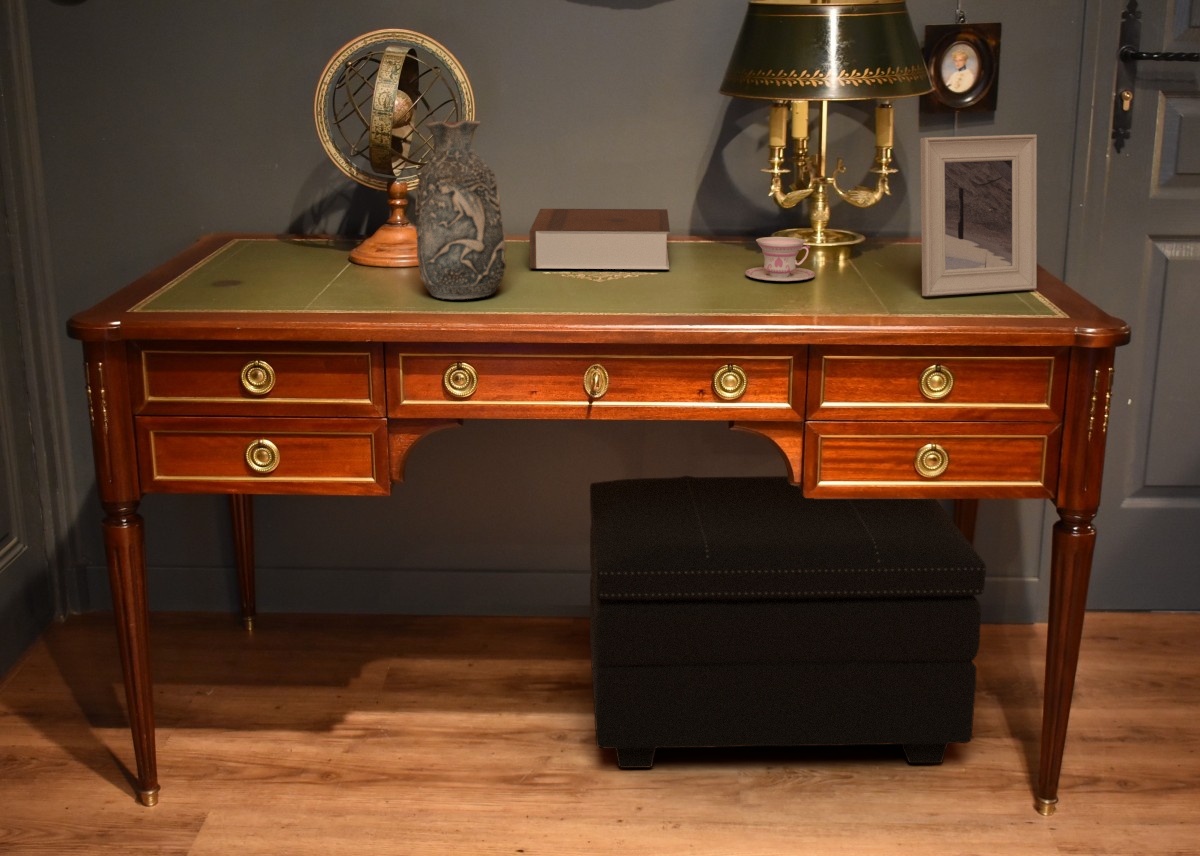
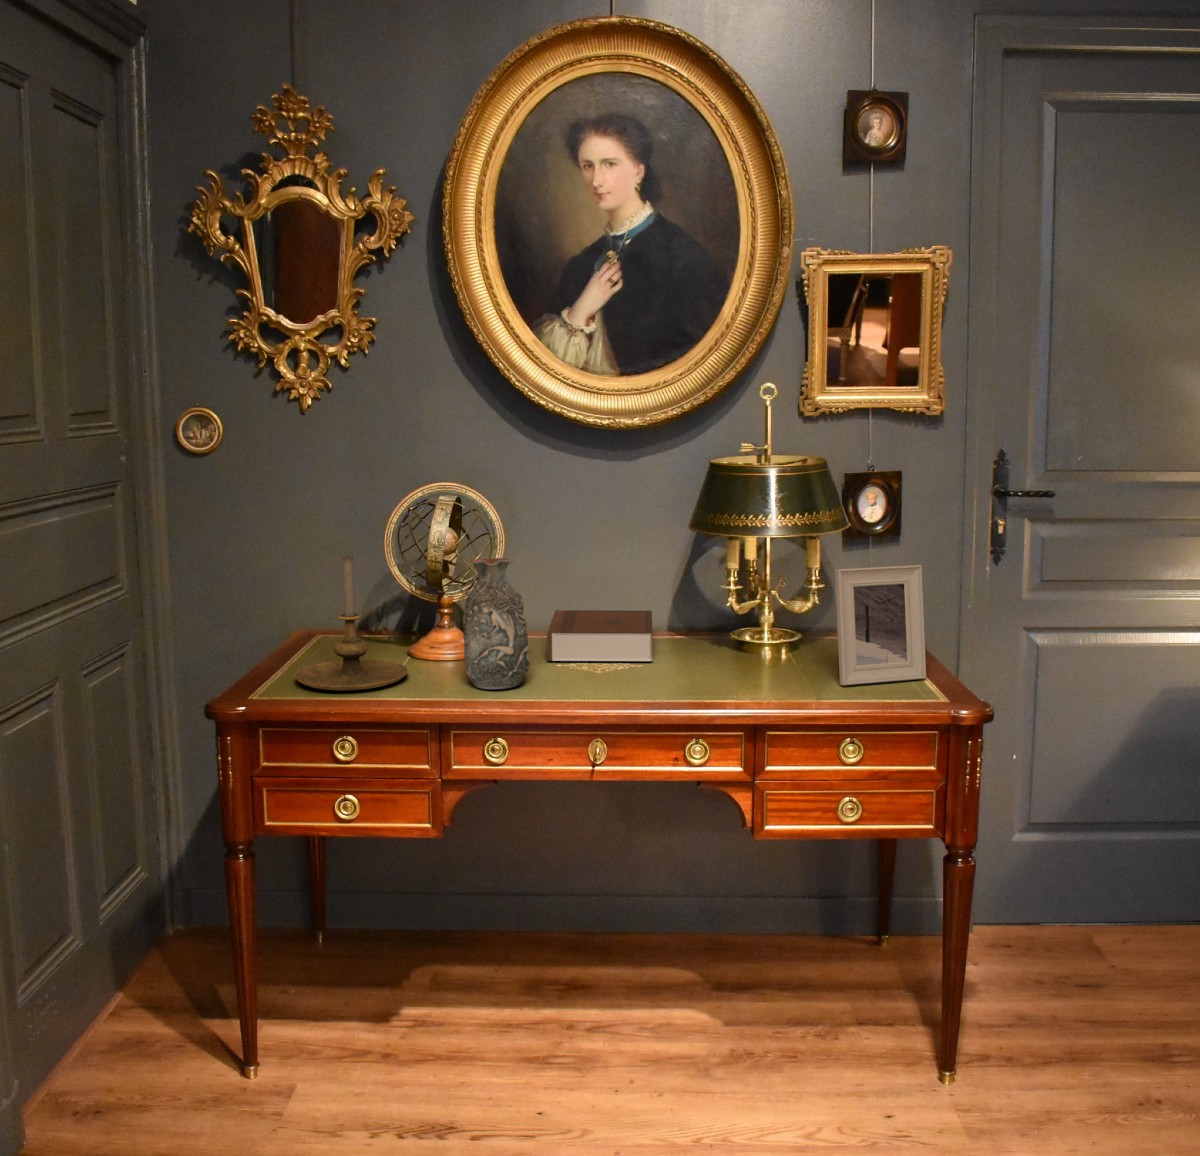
candle holder: none [190,116,343,299] -> present [295,555,408,690]
teacup: present [745,237,815,281] -> none [709,637,762,672]
footstool: present [590,476,986,768] -> none [594,815,896,1050]

